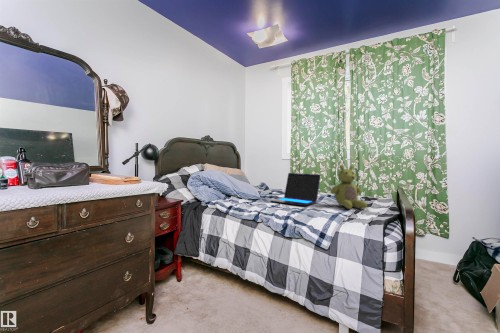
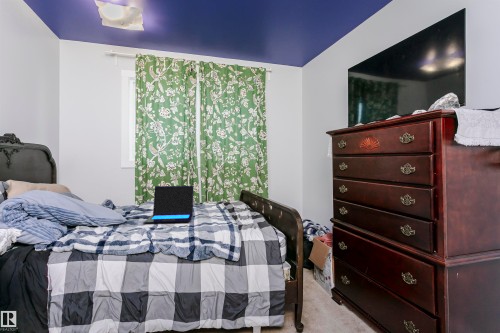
stuffed bear: present [331,165,367,209] -> none [210,176,240,217]

